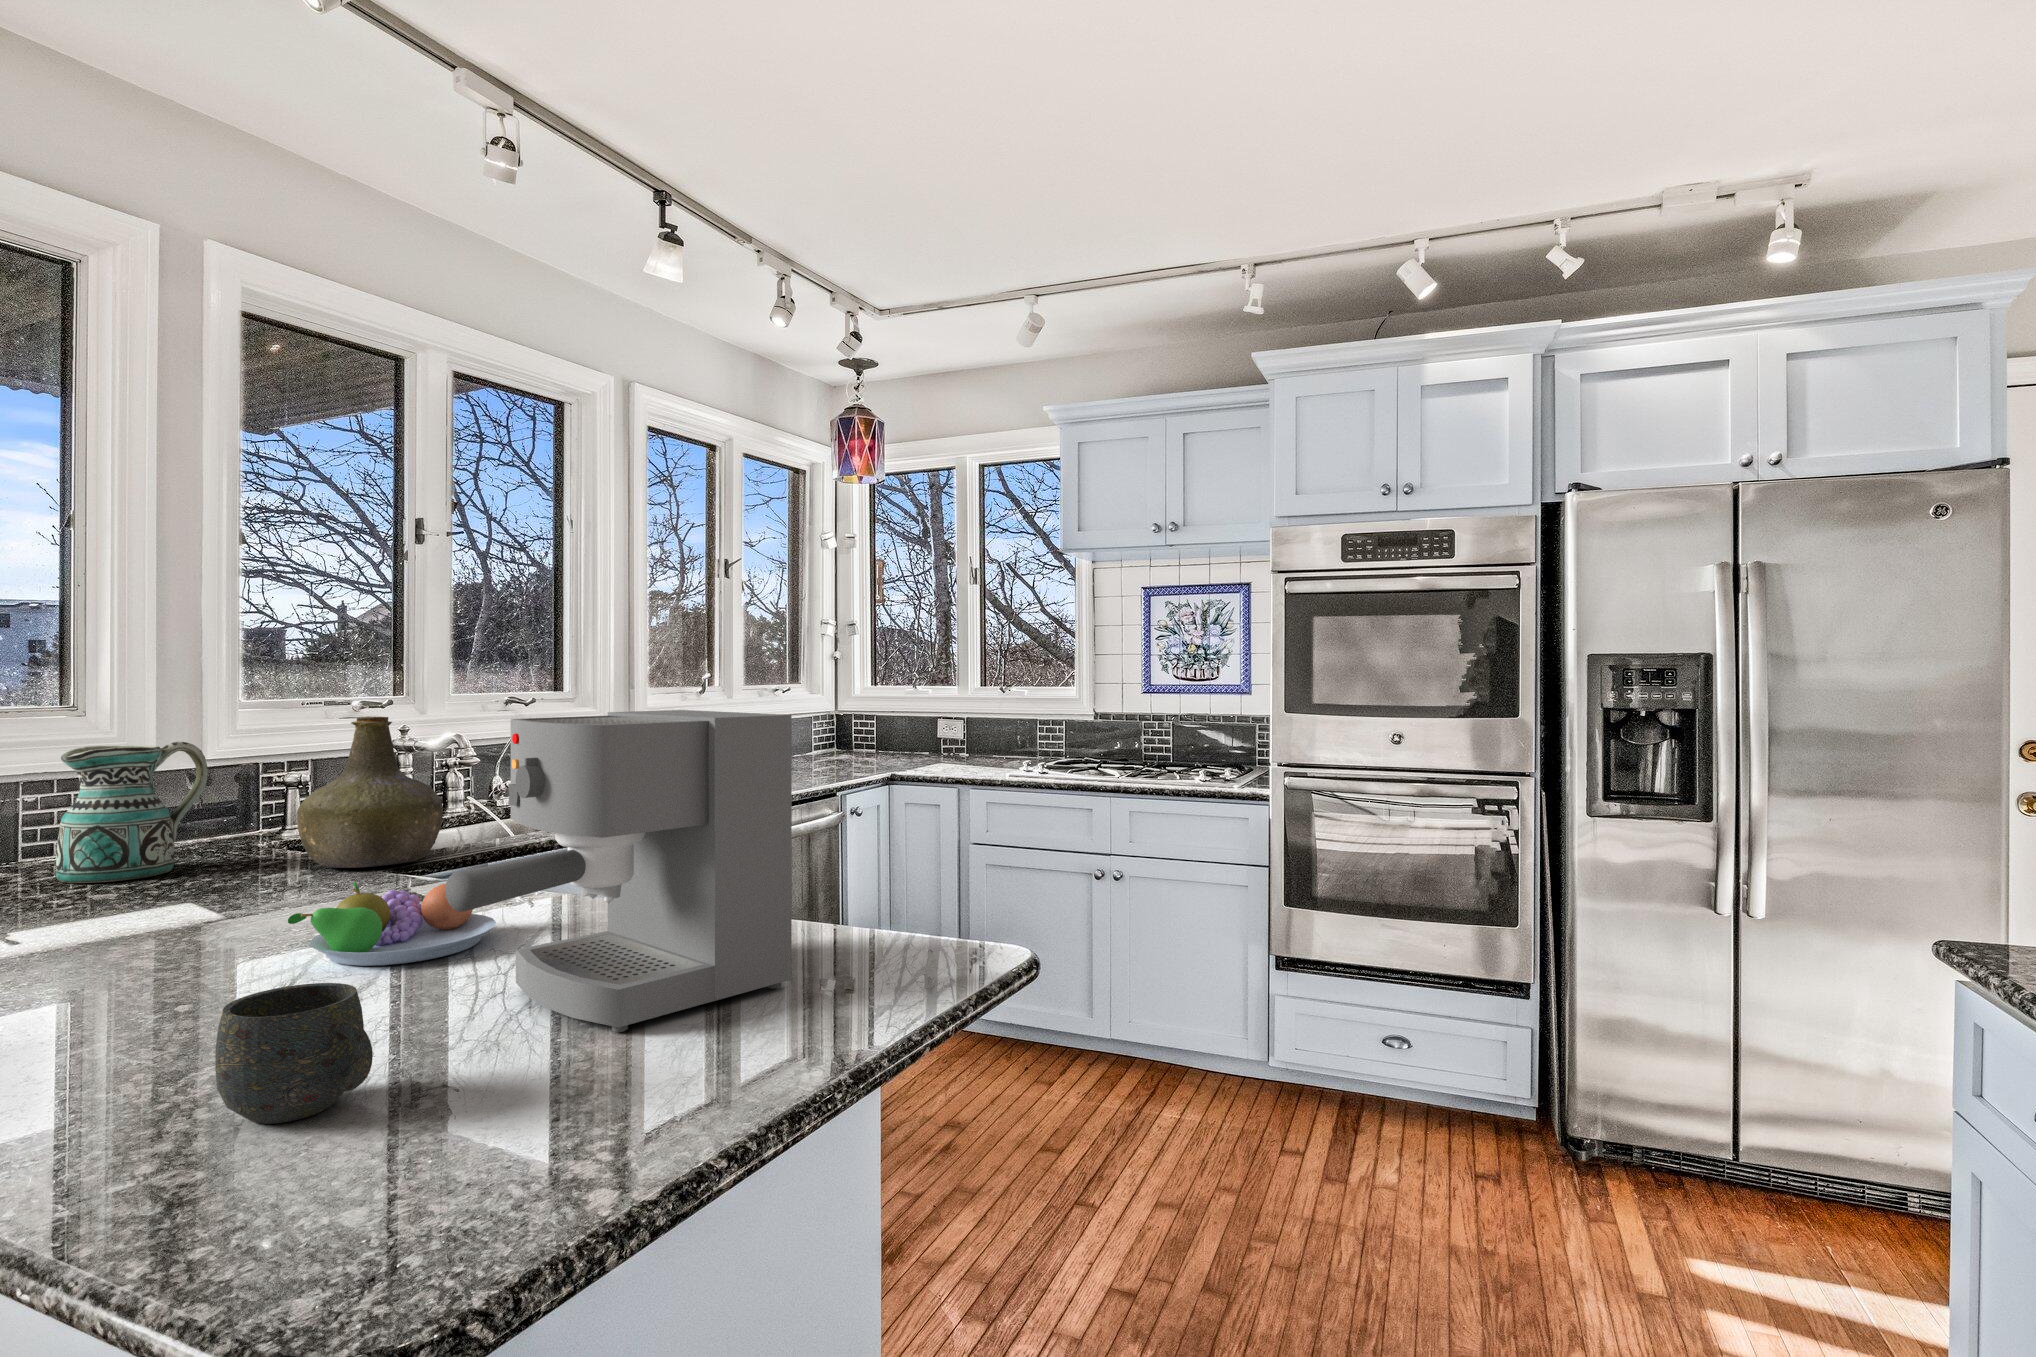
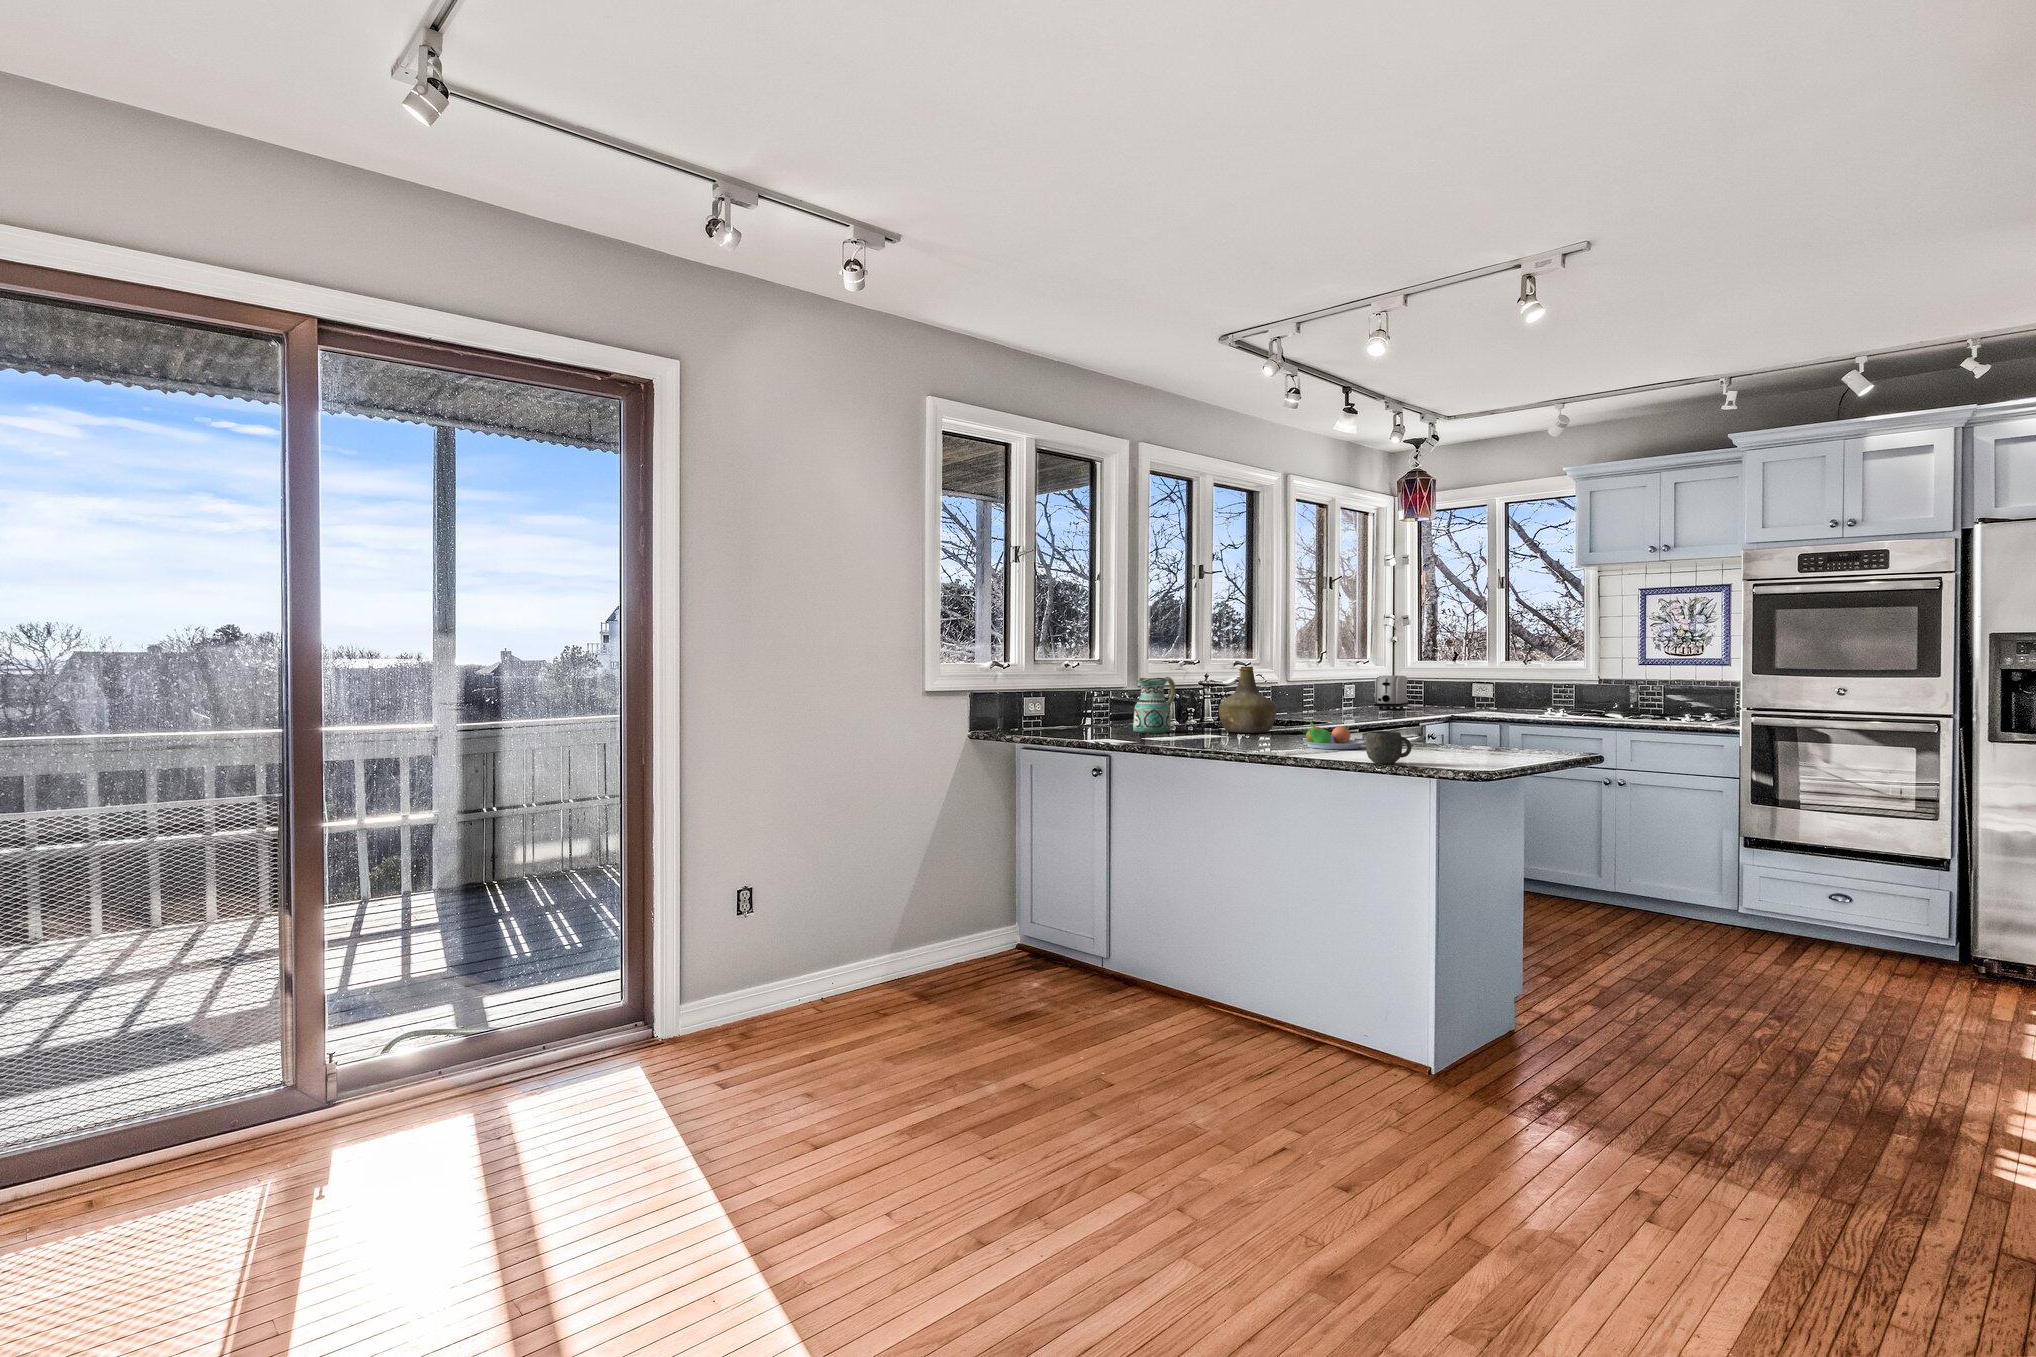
toaster: none [804,707,857,759] -> present [1374,676,1408,710]
coffee maker: present [445,710,792,1032] -> none [1400,658,1507,760]

